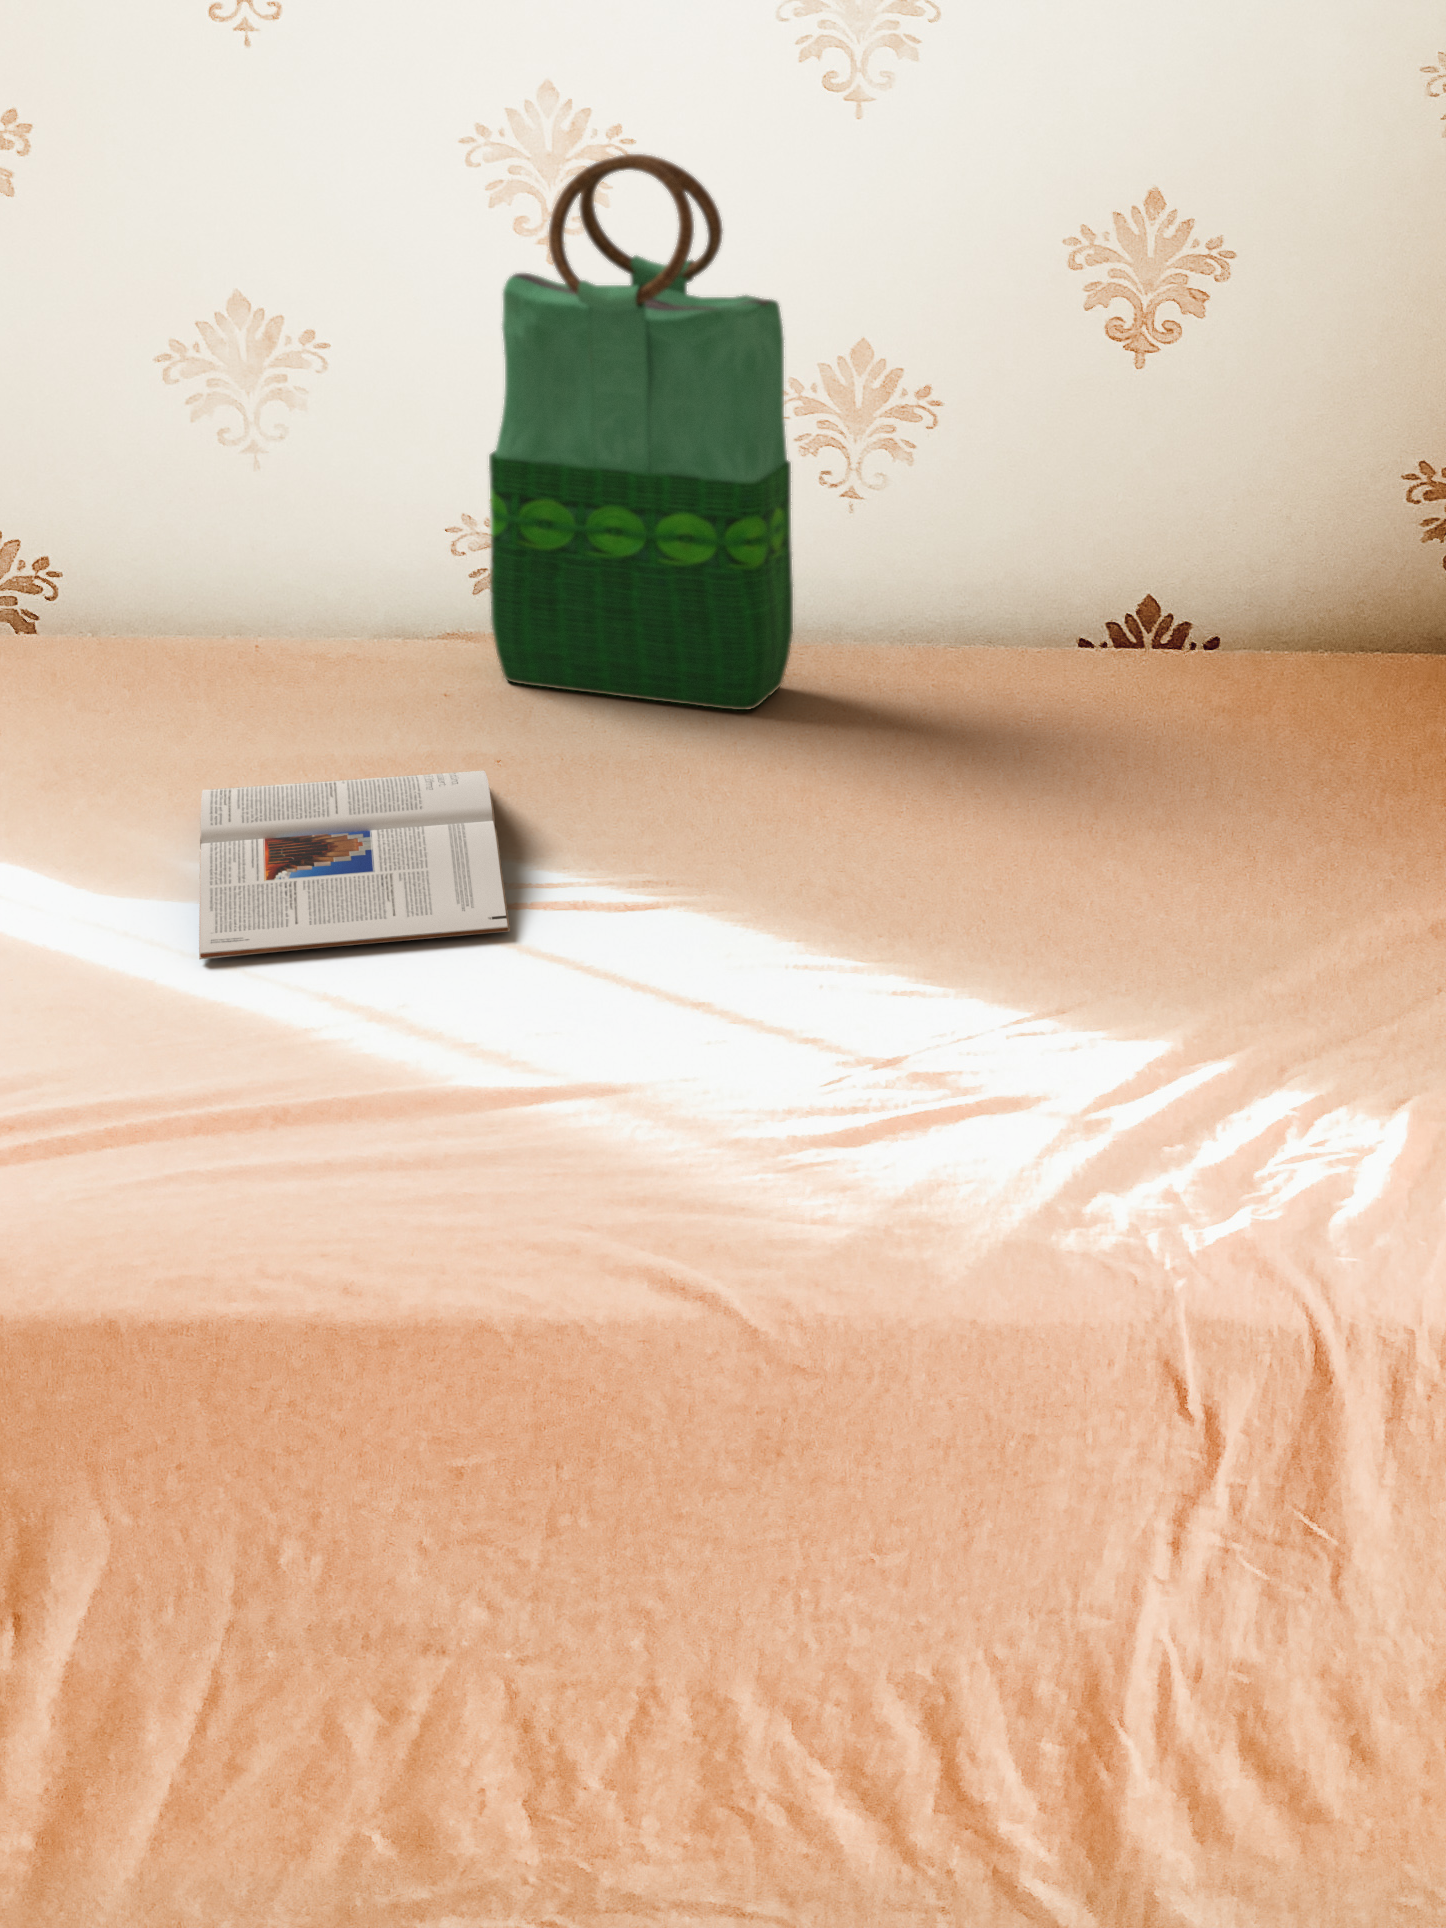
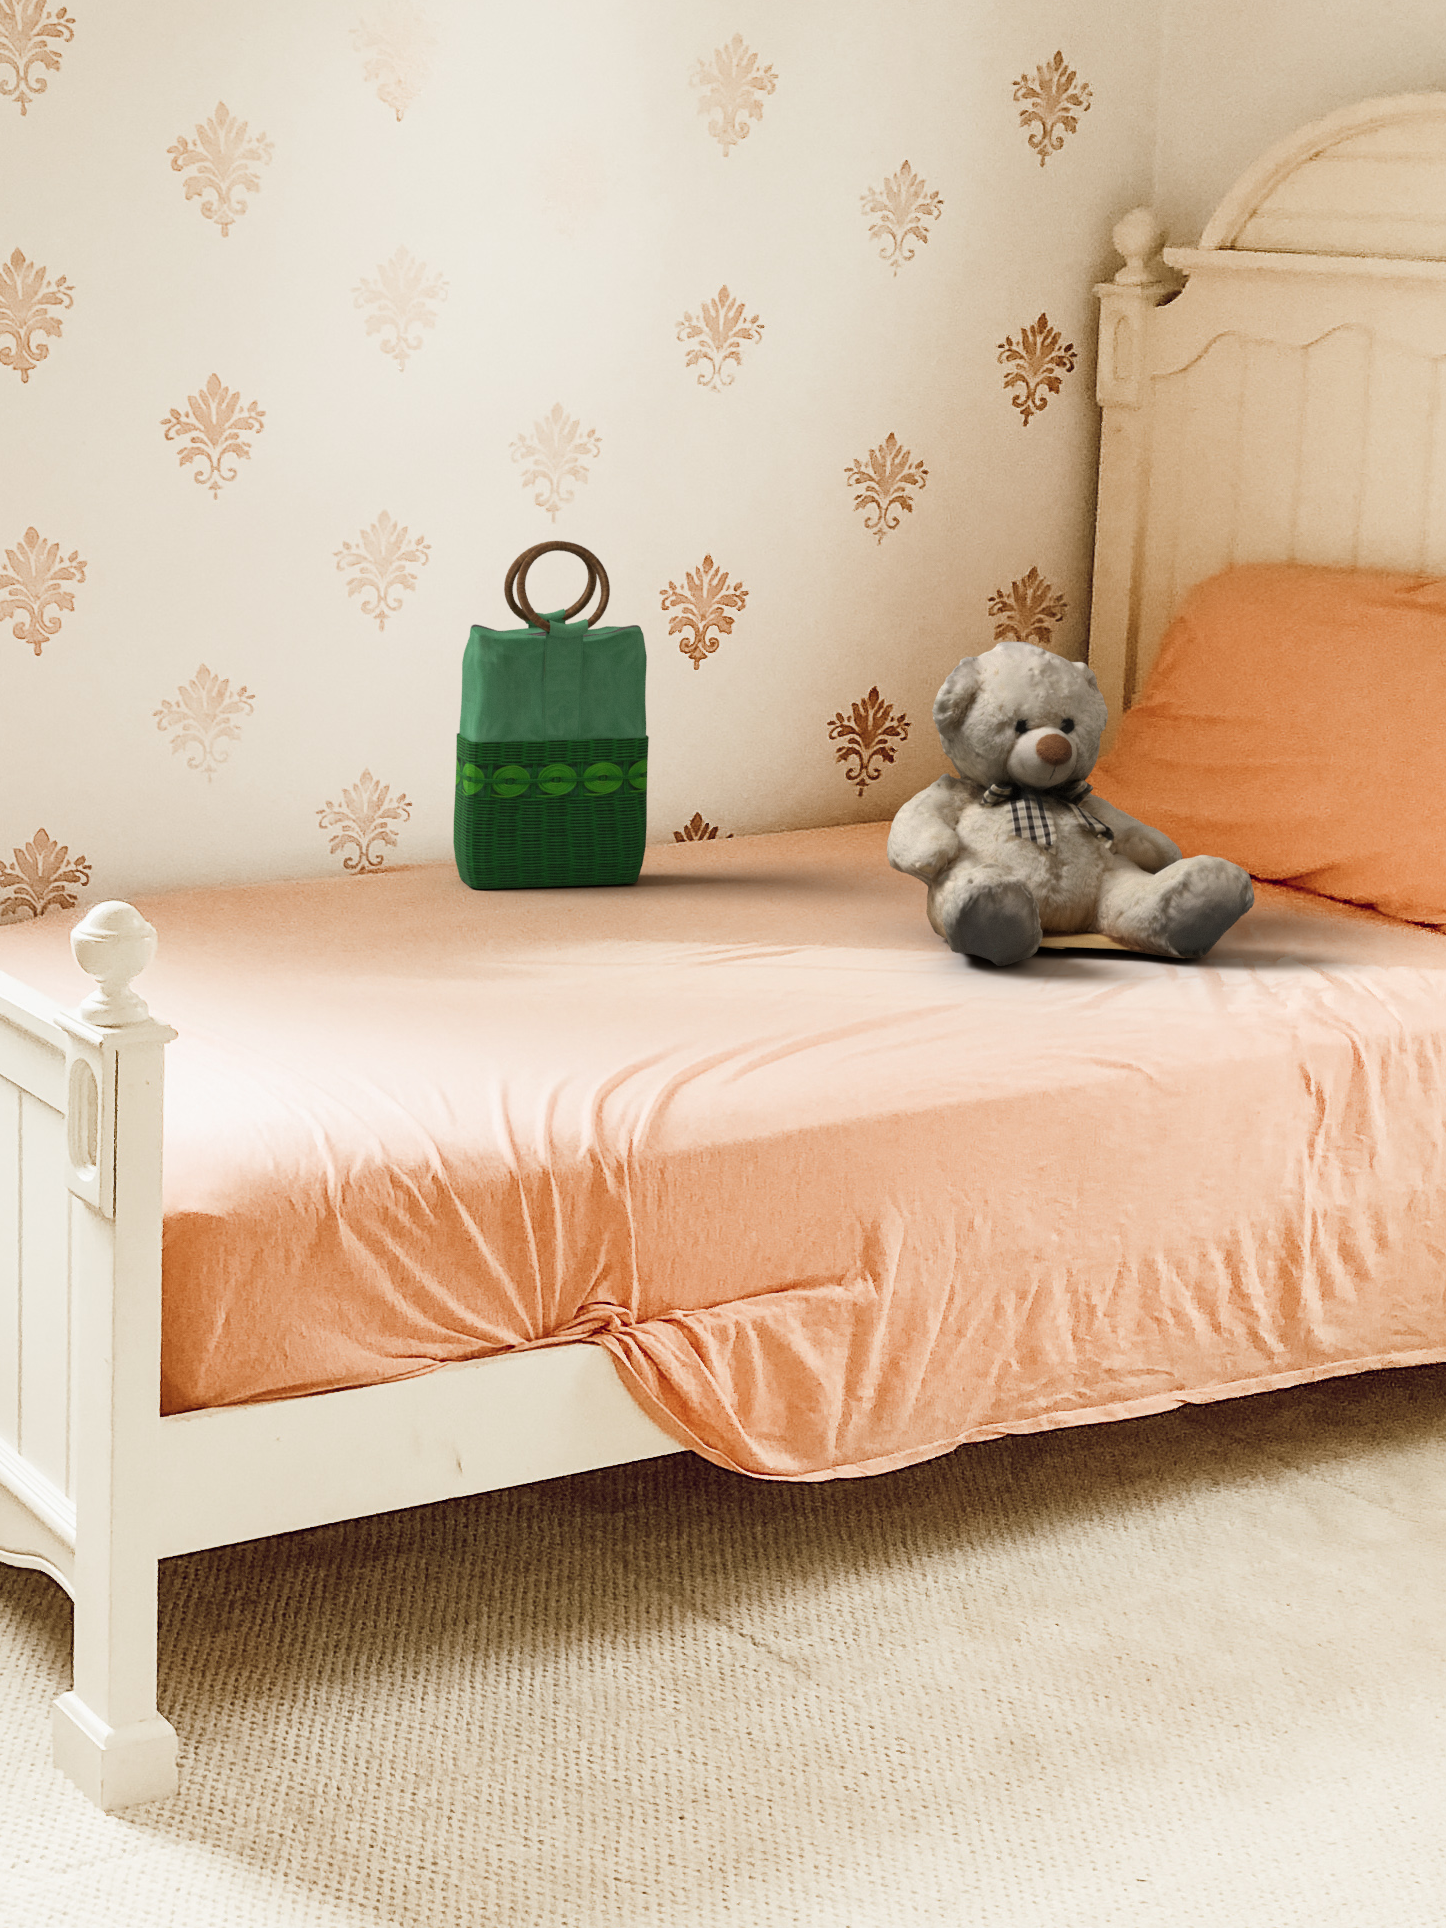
teddy bear: none [775,415,1383,1074] -> present [887,641,1255,966]
magazine: present [199,771,510,959] -> none [468,904,758,993]

